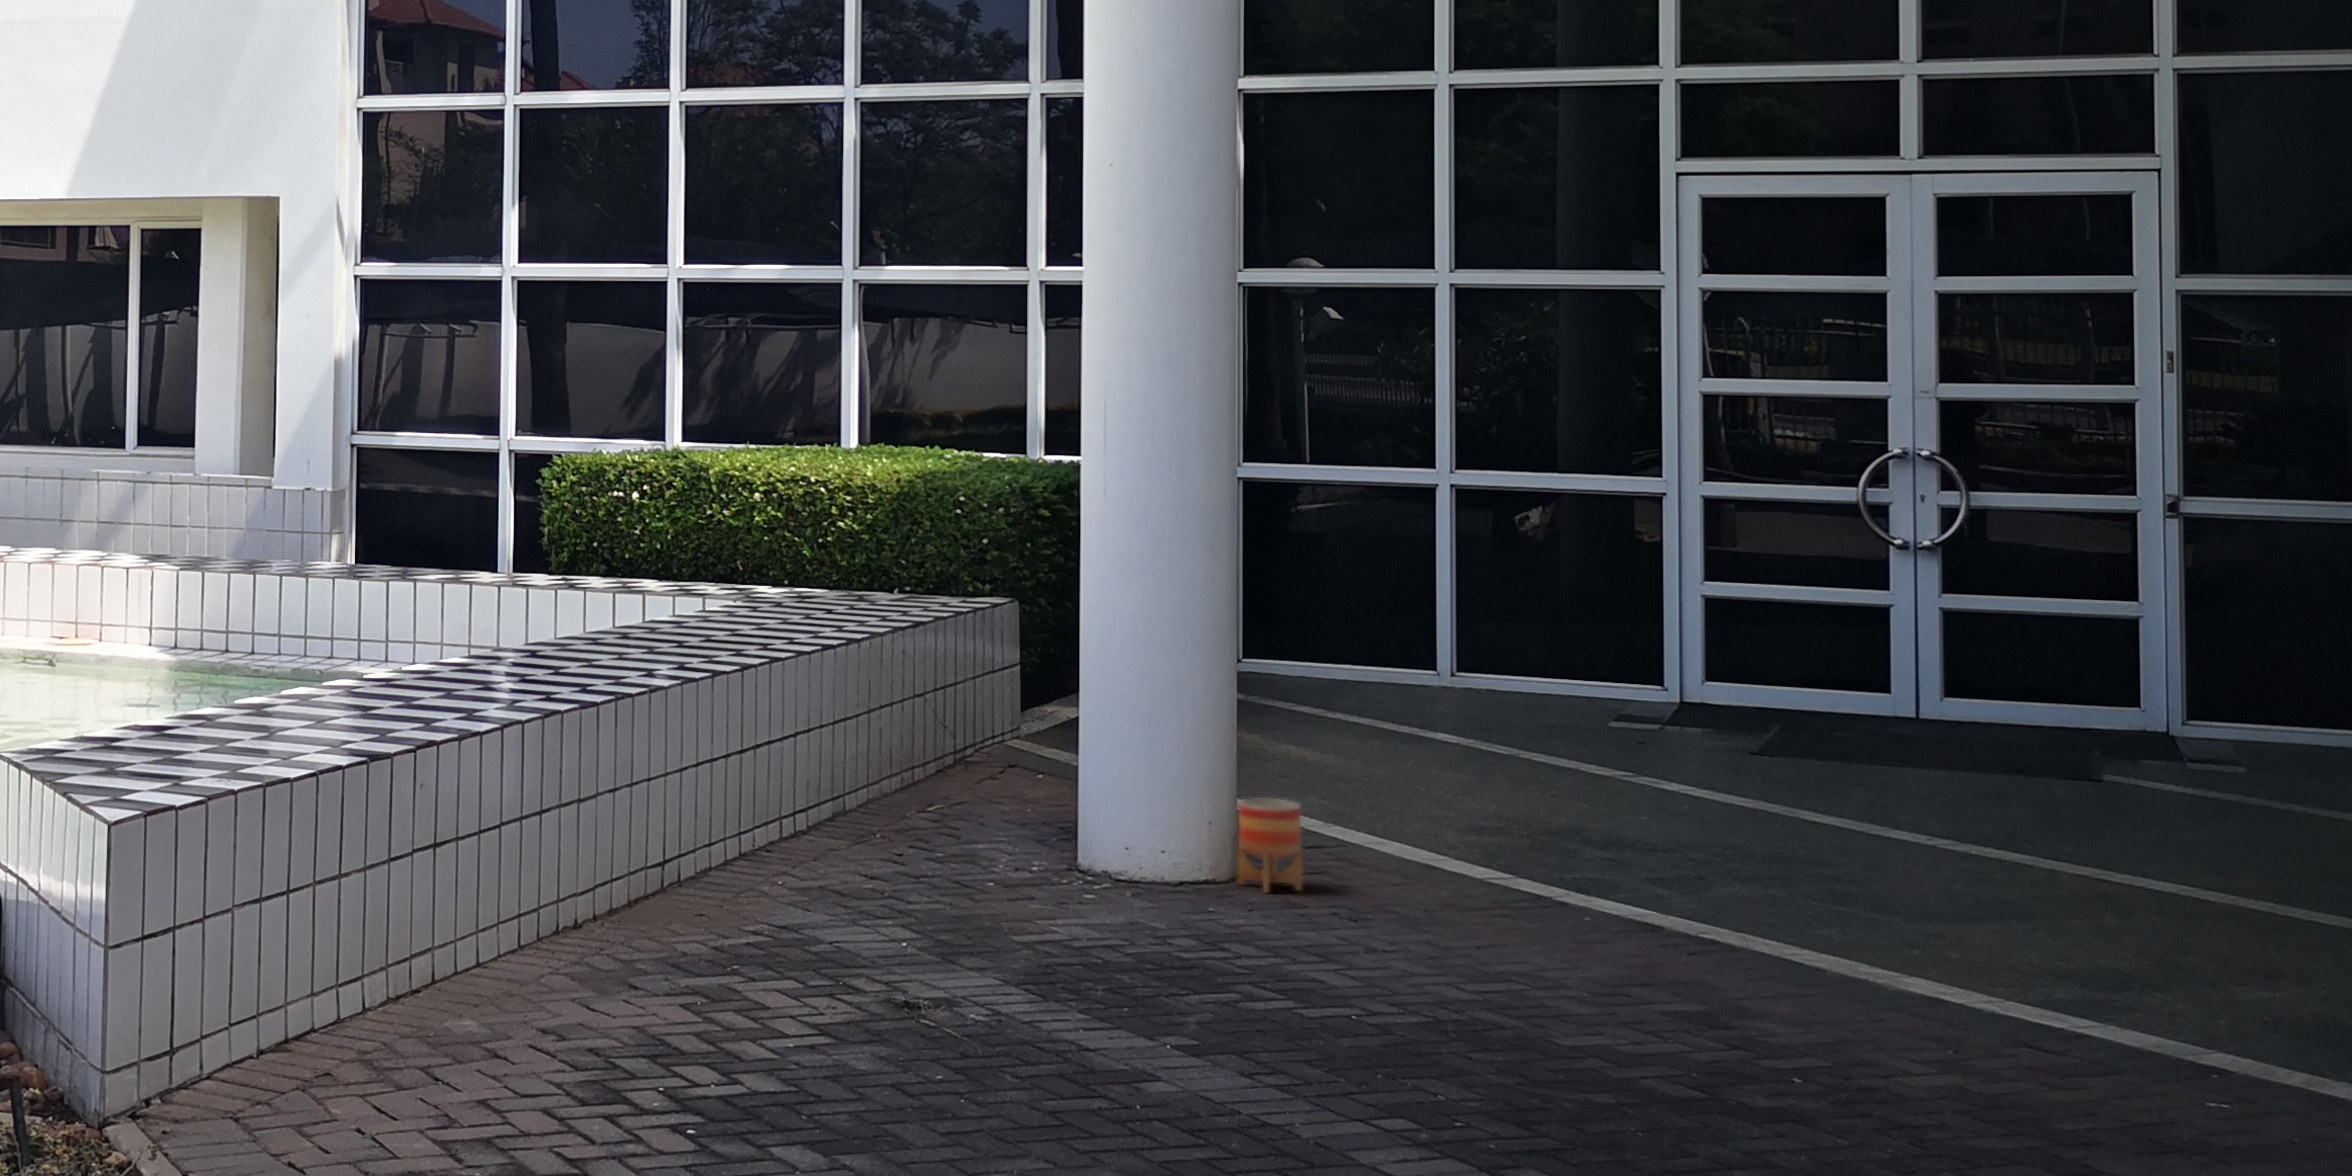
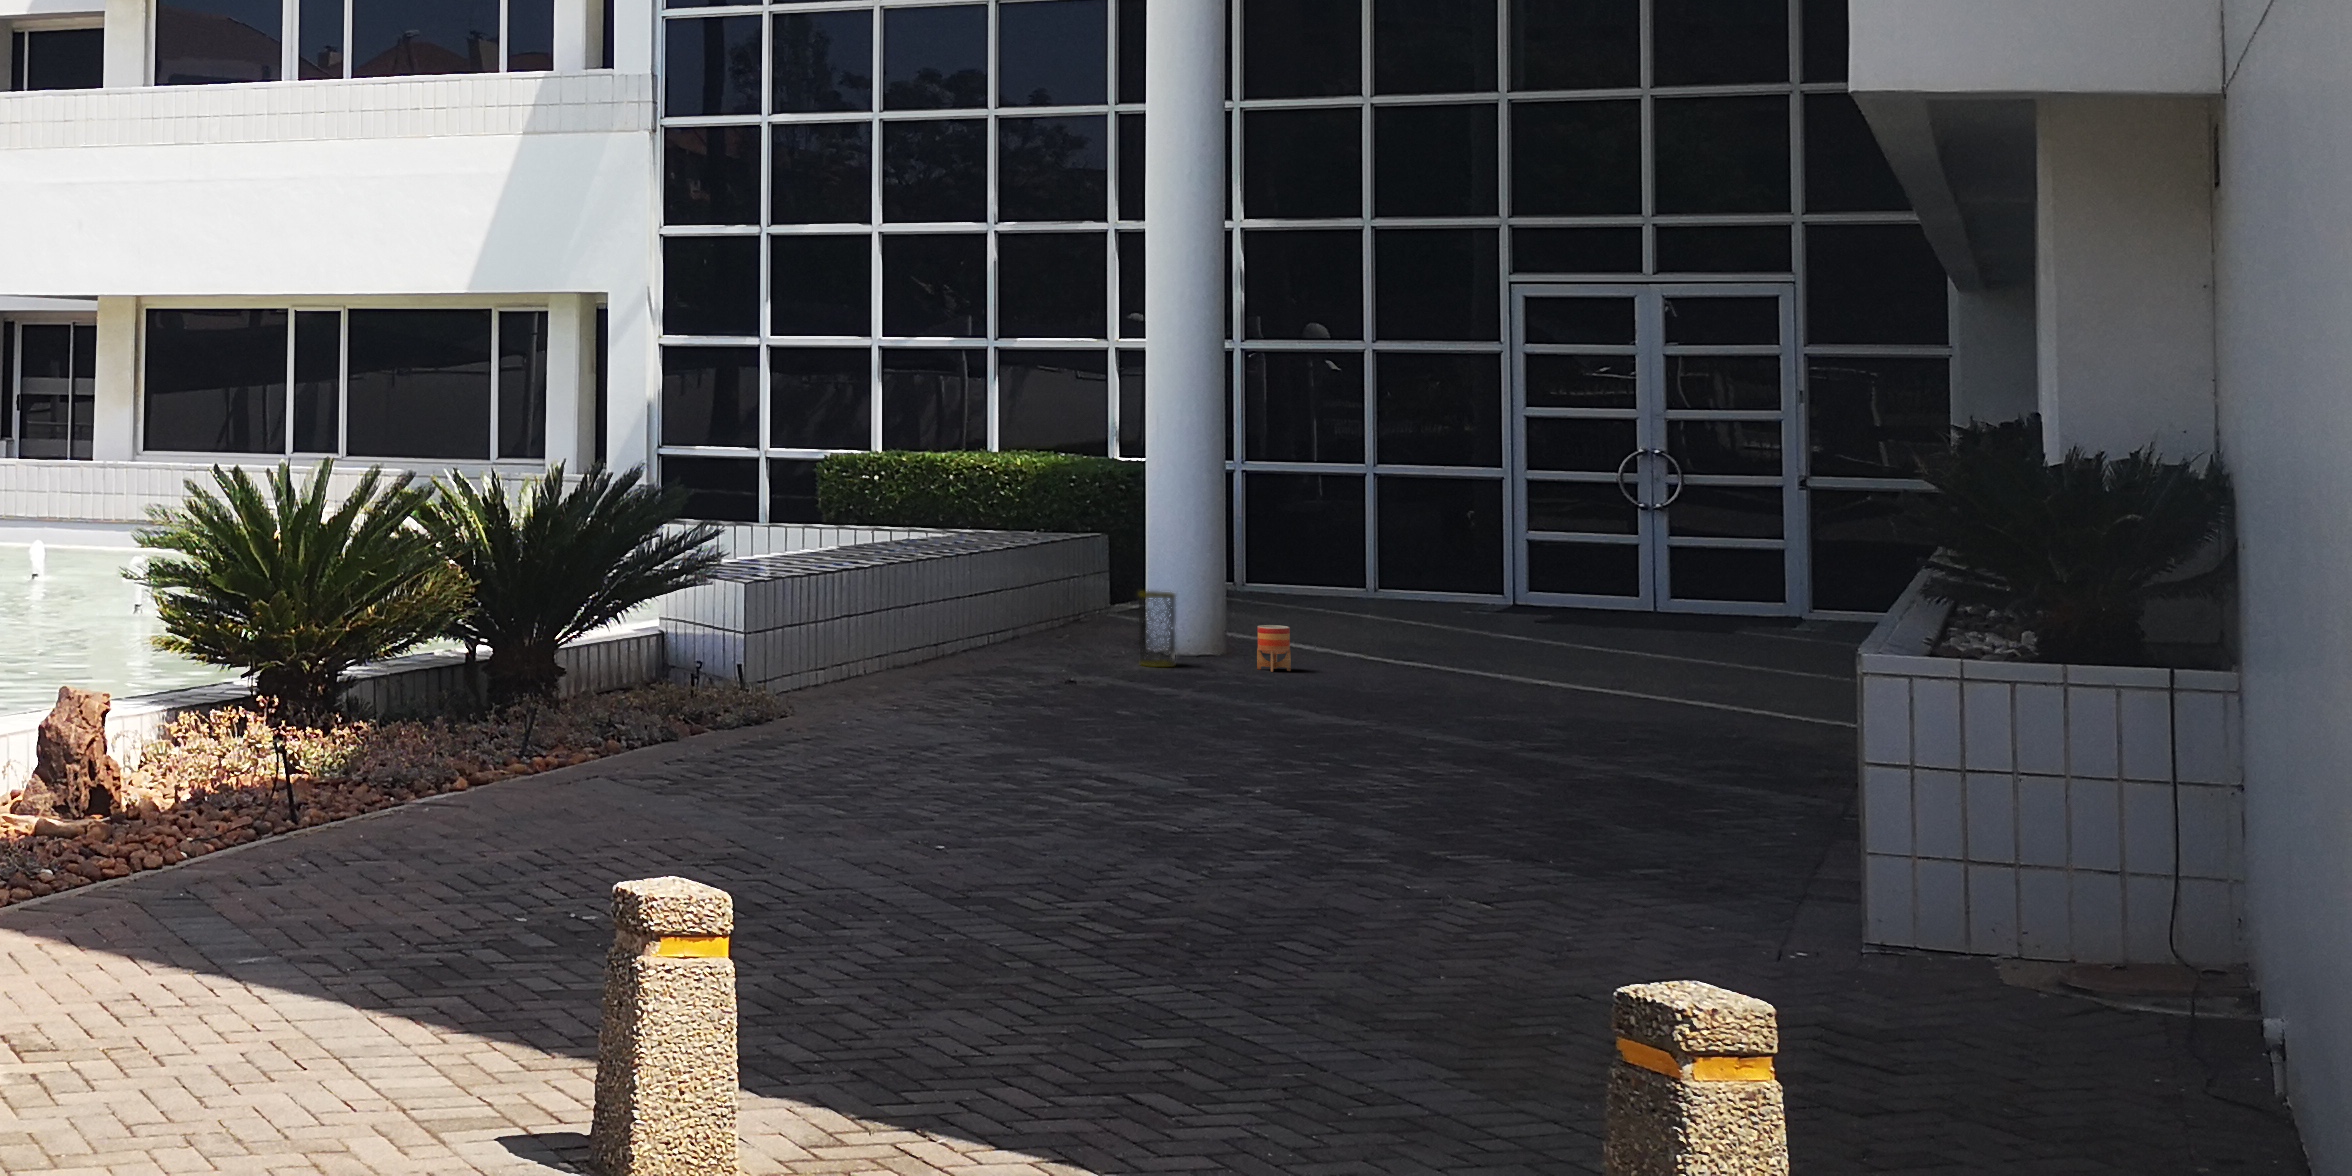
trash can: none [1013,729,1083,879] -> present [1139,591,1176,667]

